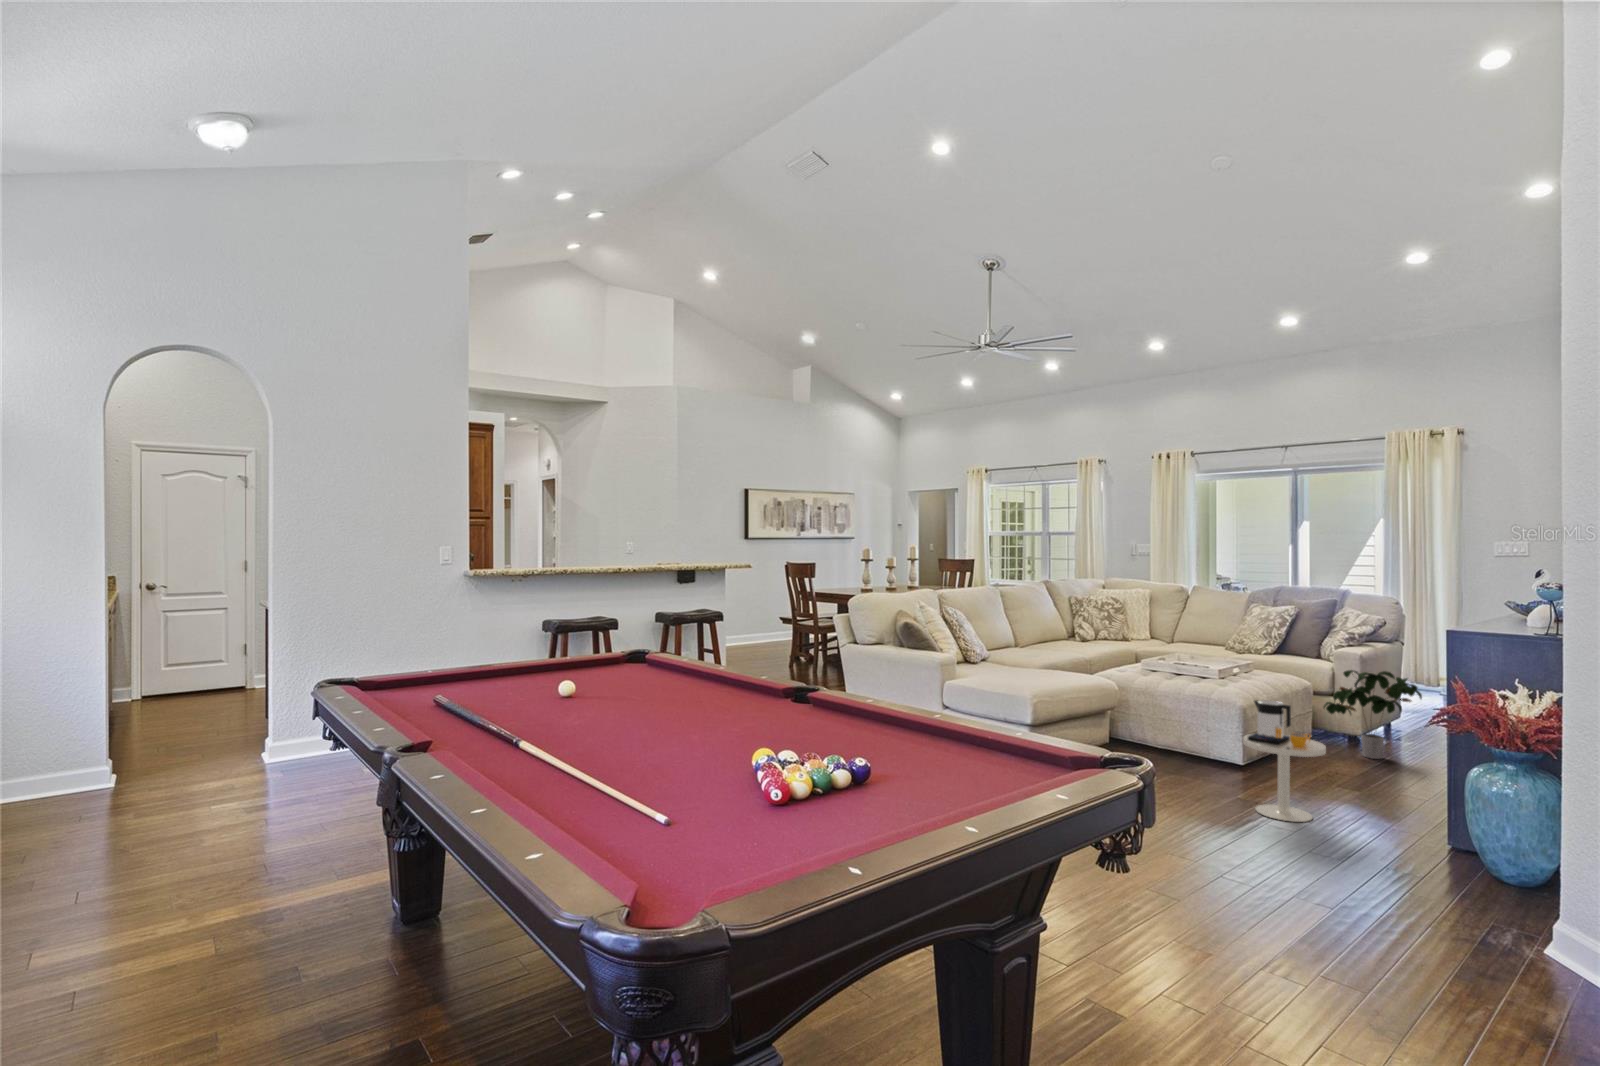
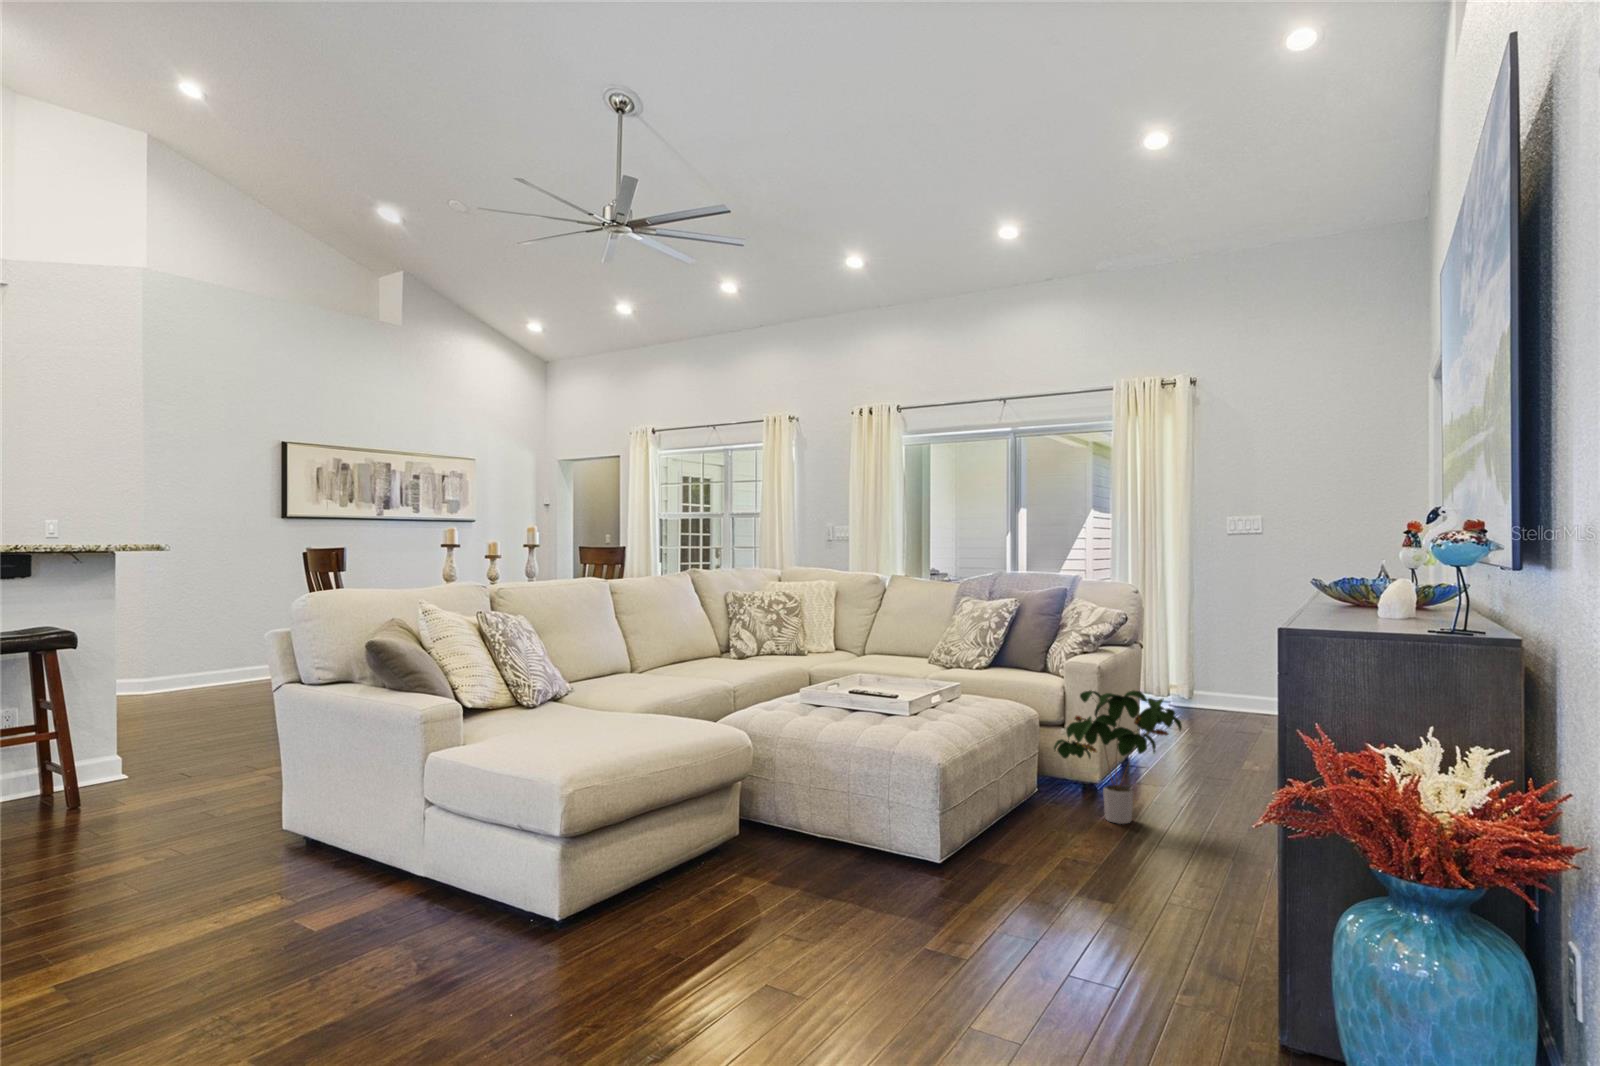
side table: present [1243,700,1326,822] -> none [933,769,1071,1010]

